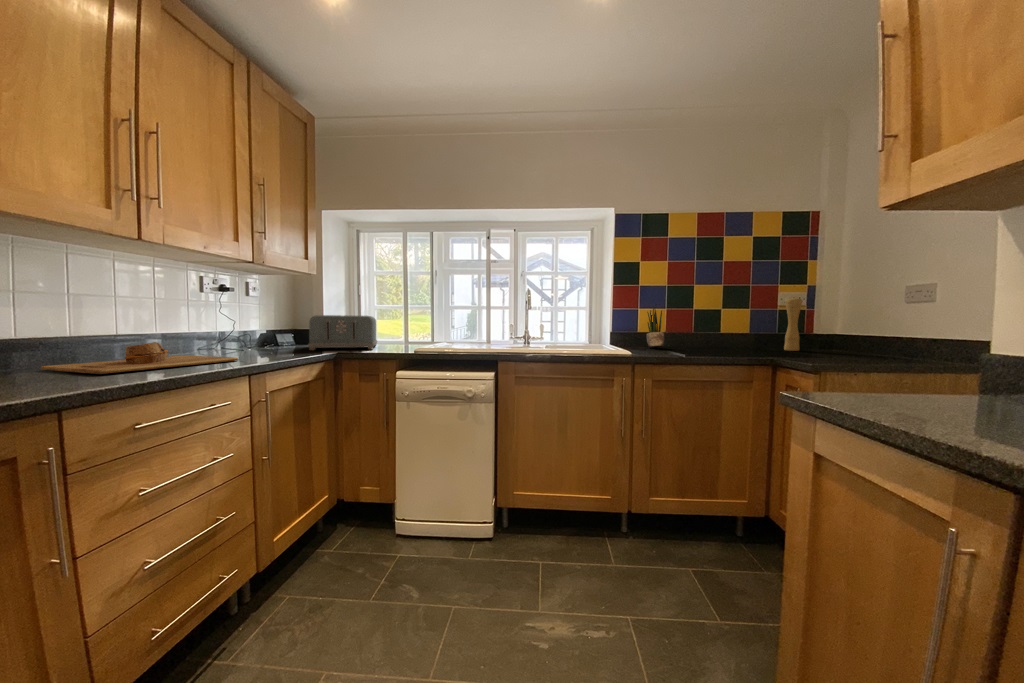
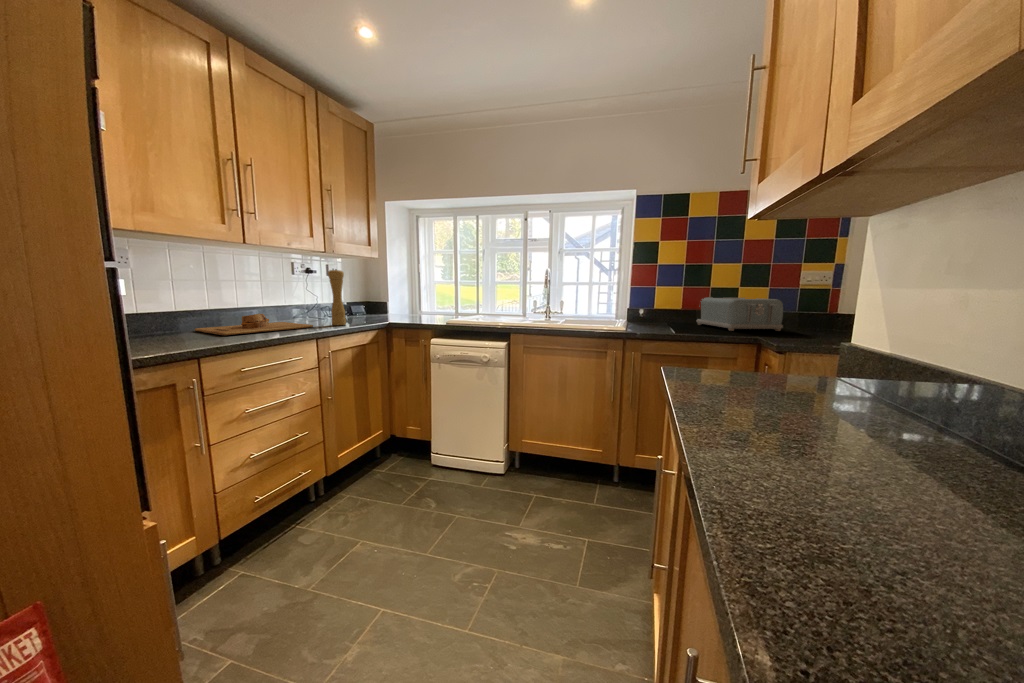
pepper mill: present [784,298,802,351] -> present [328,269,346,325]
potted plant: present [646,307,665,348] -> none [659,284,677,323]
toaster: present [308,315,377,350] -> present [696,297,783,331]

